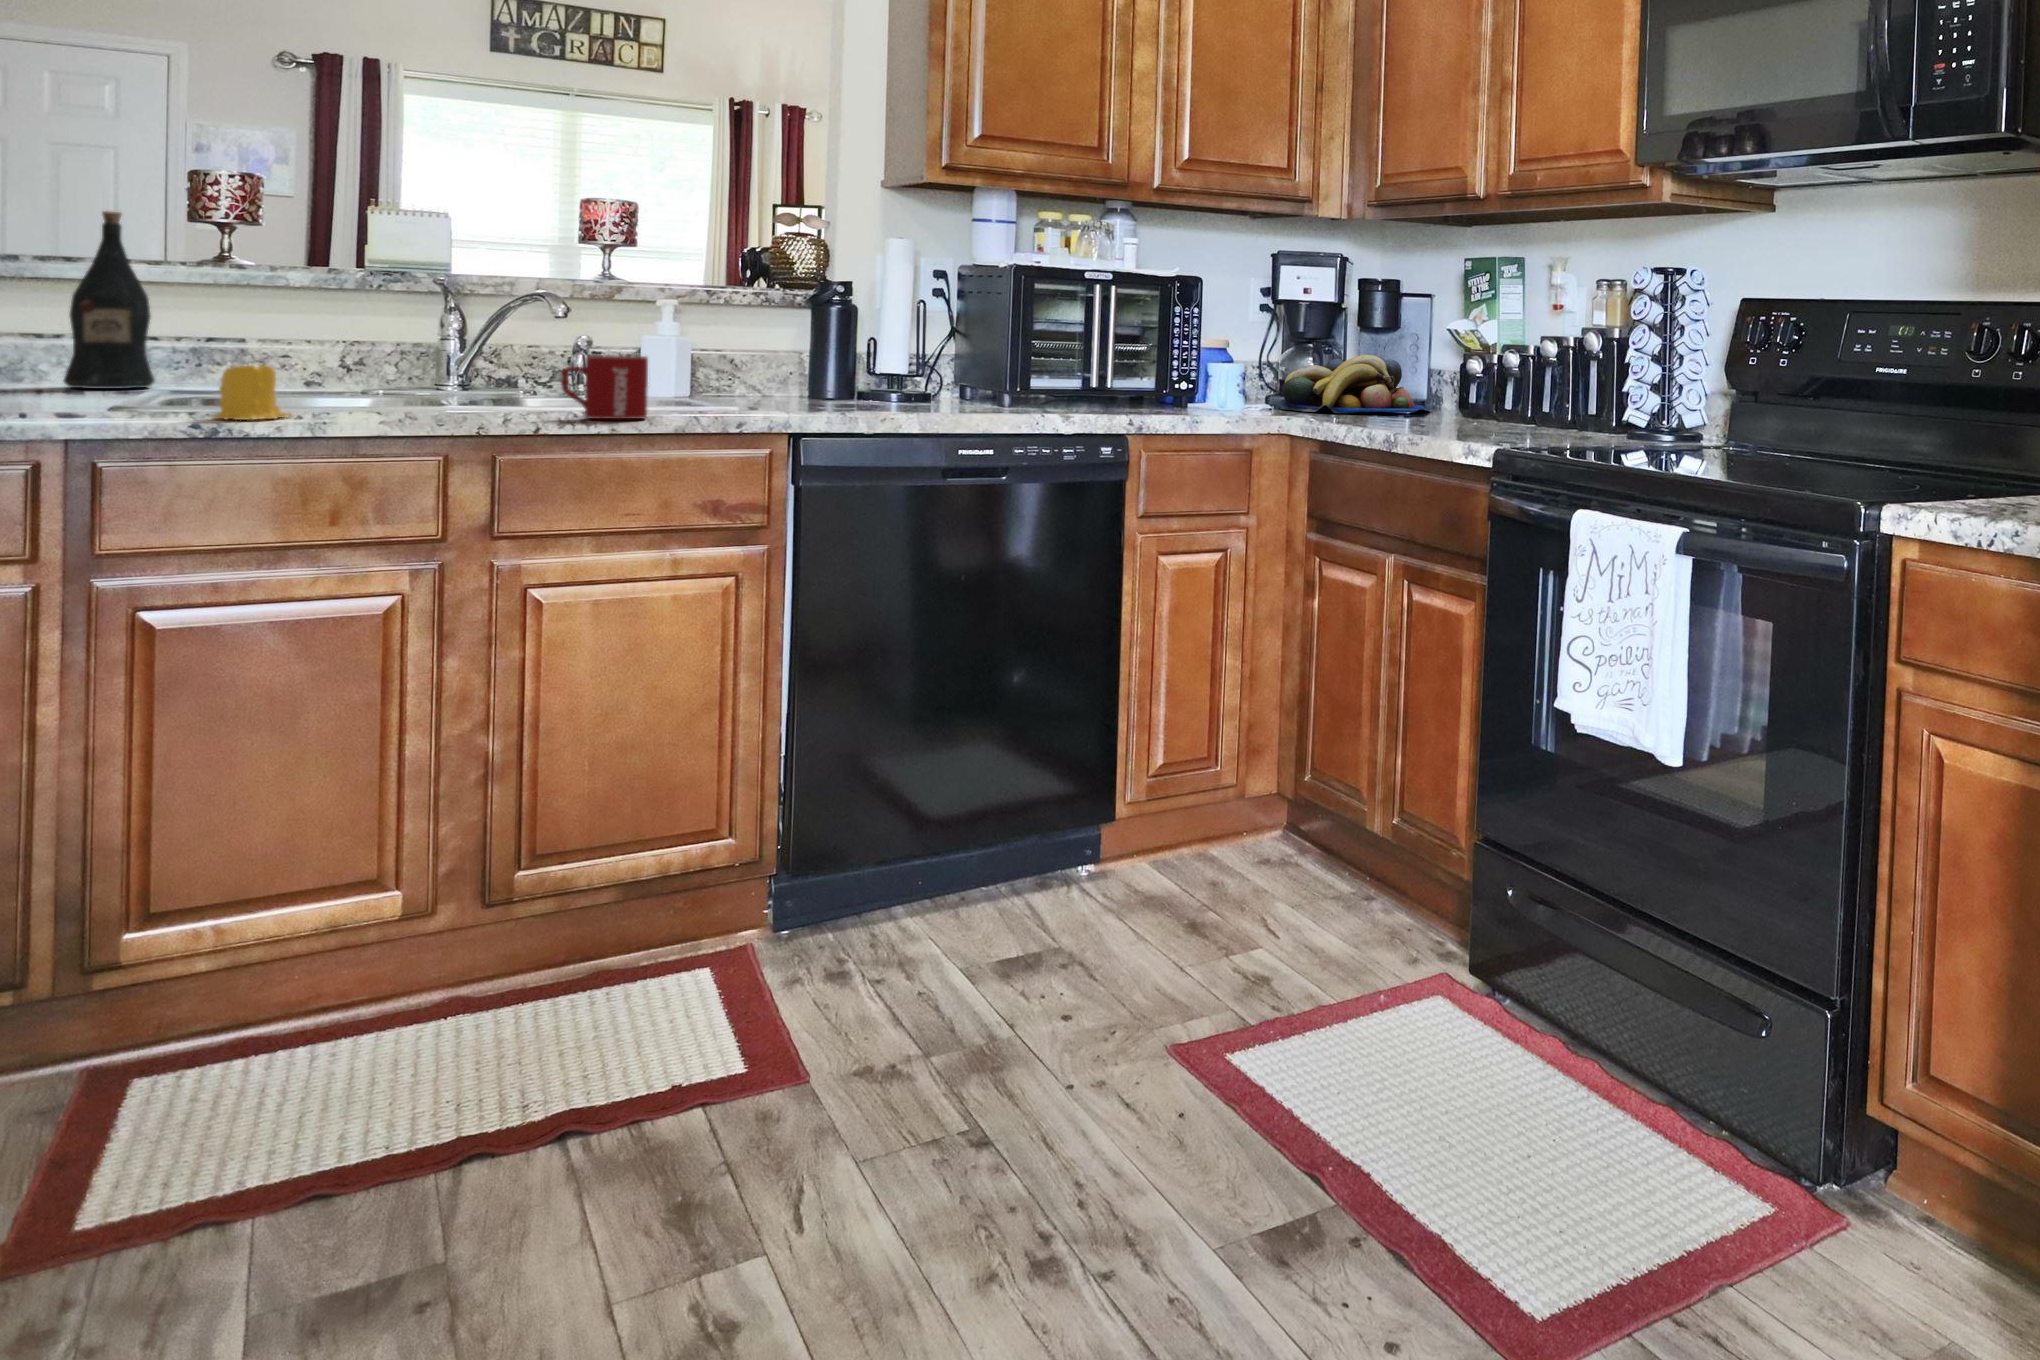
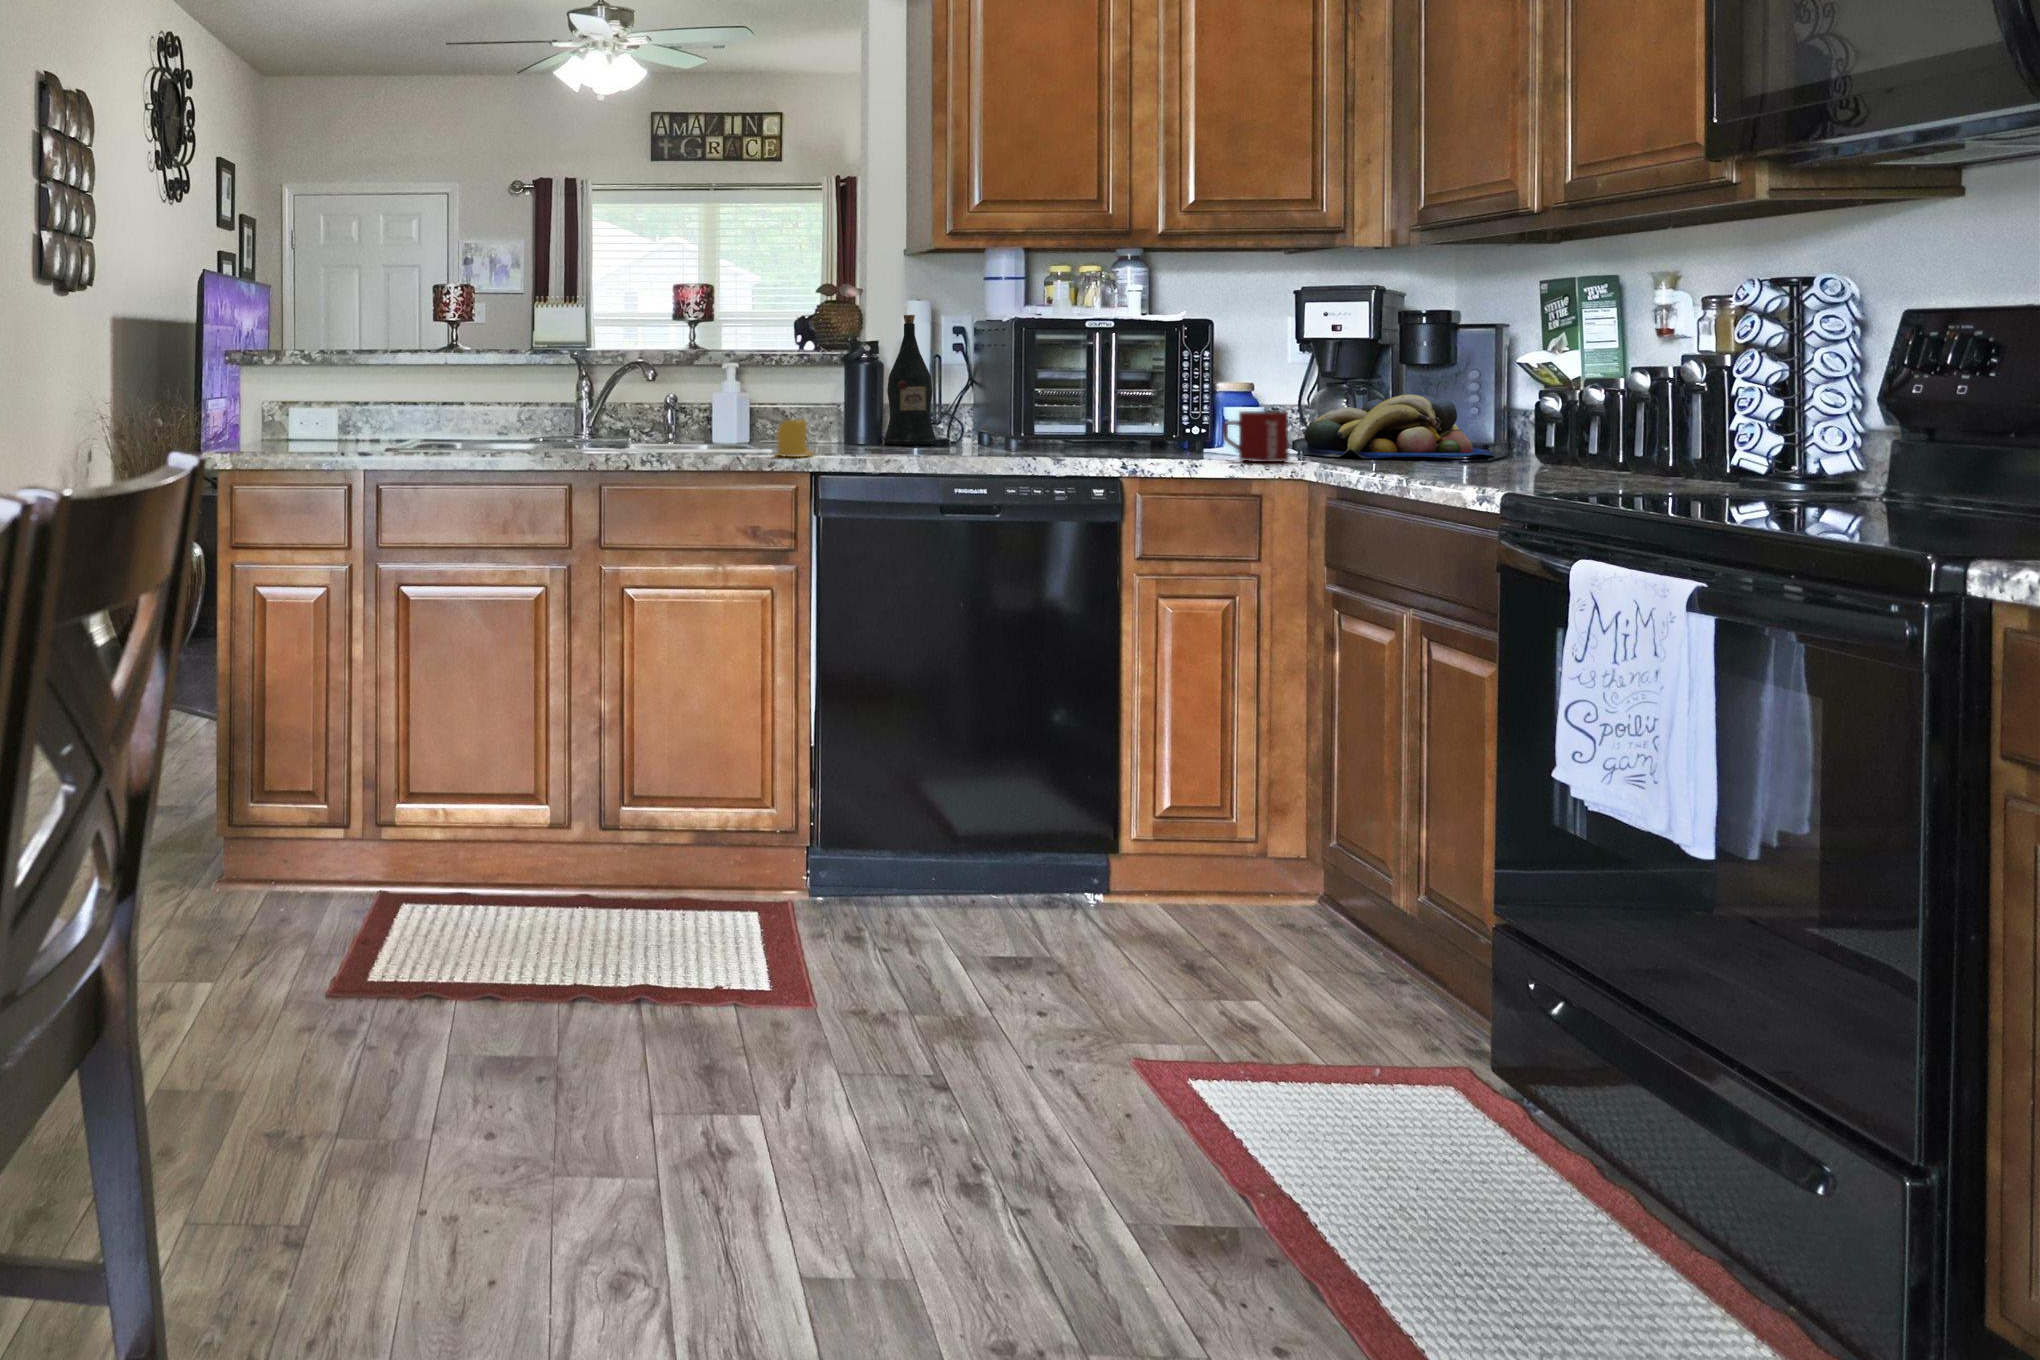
wine bottle: present [64,211,154,389] -> present [885,315,936,445]
mug: present [562,355,648,419] -> present [1223,411,1288,462]
candle: present [213,364,291,420] -> present [776,419,814,457]

